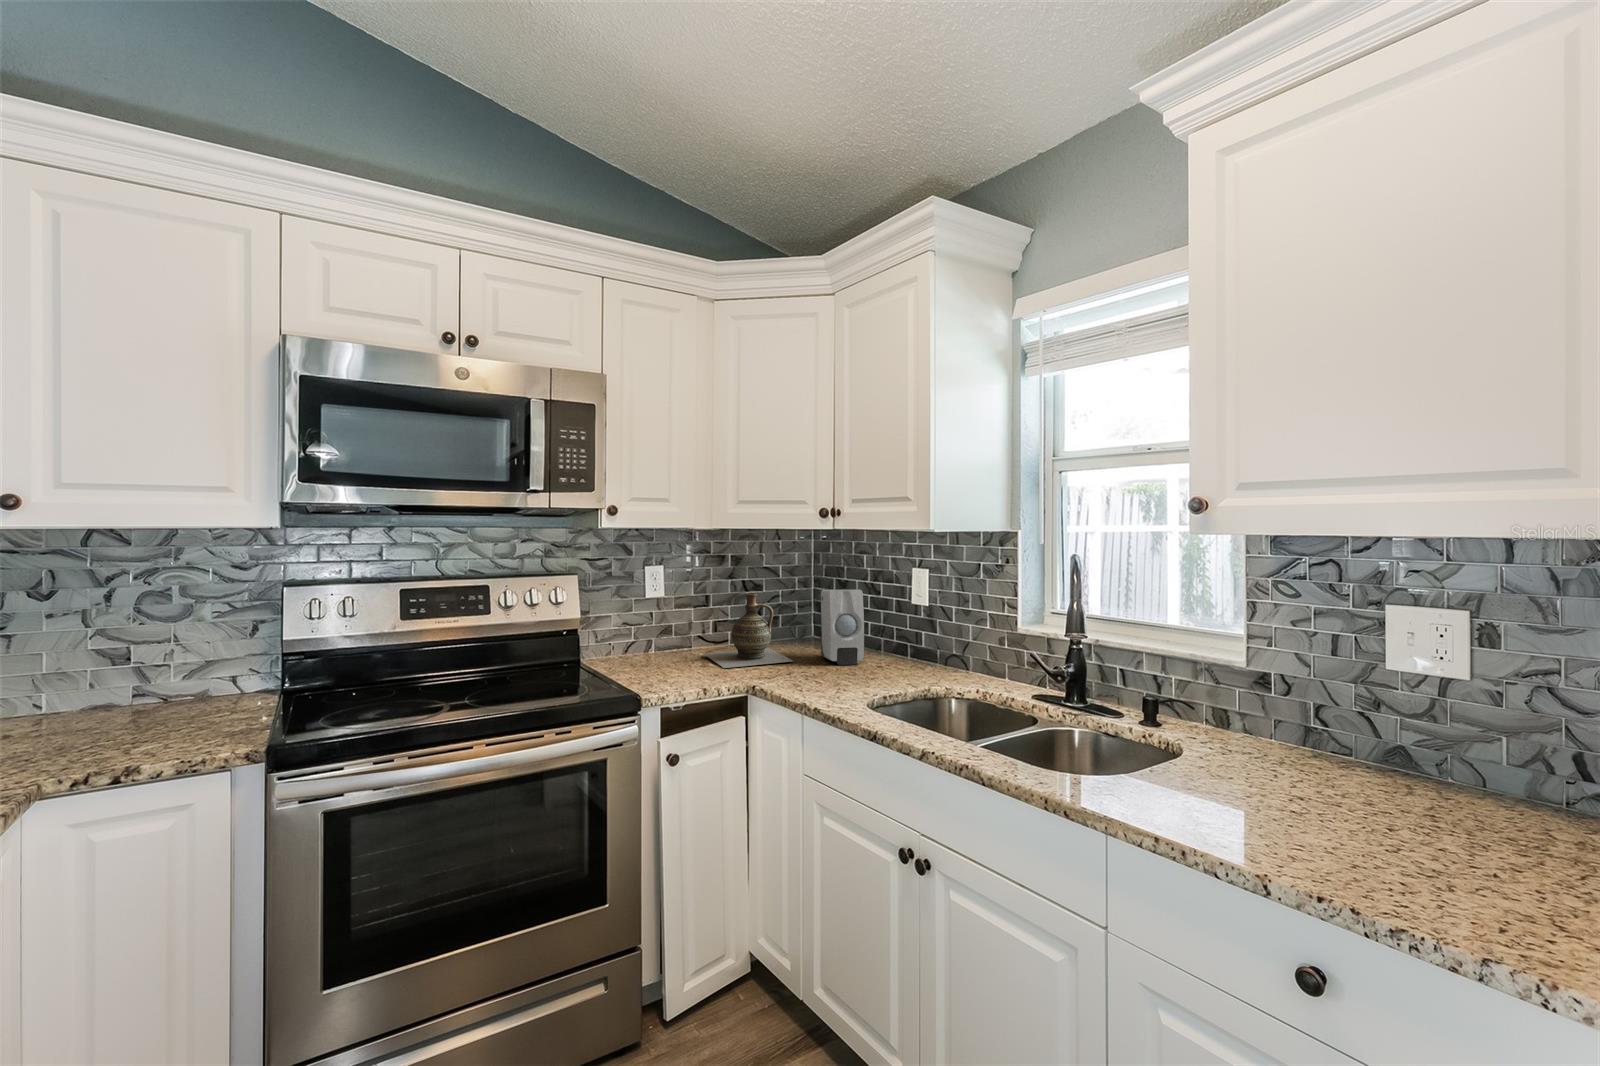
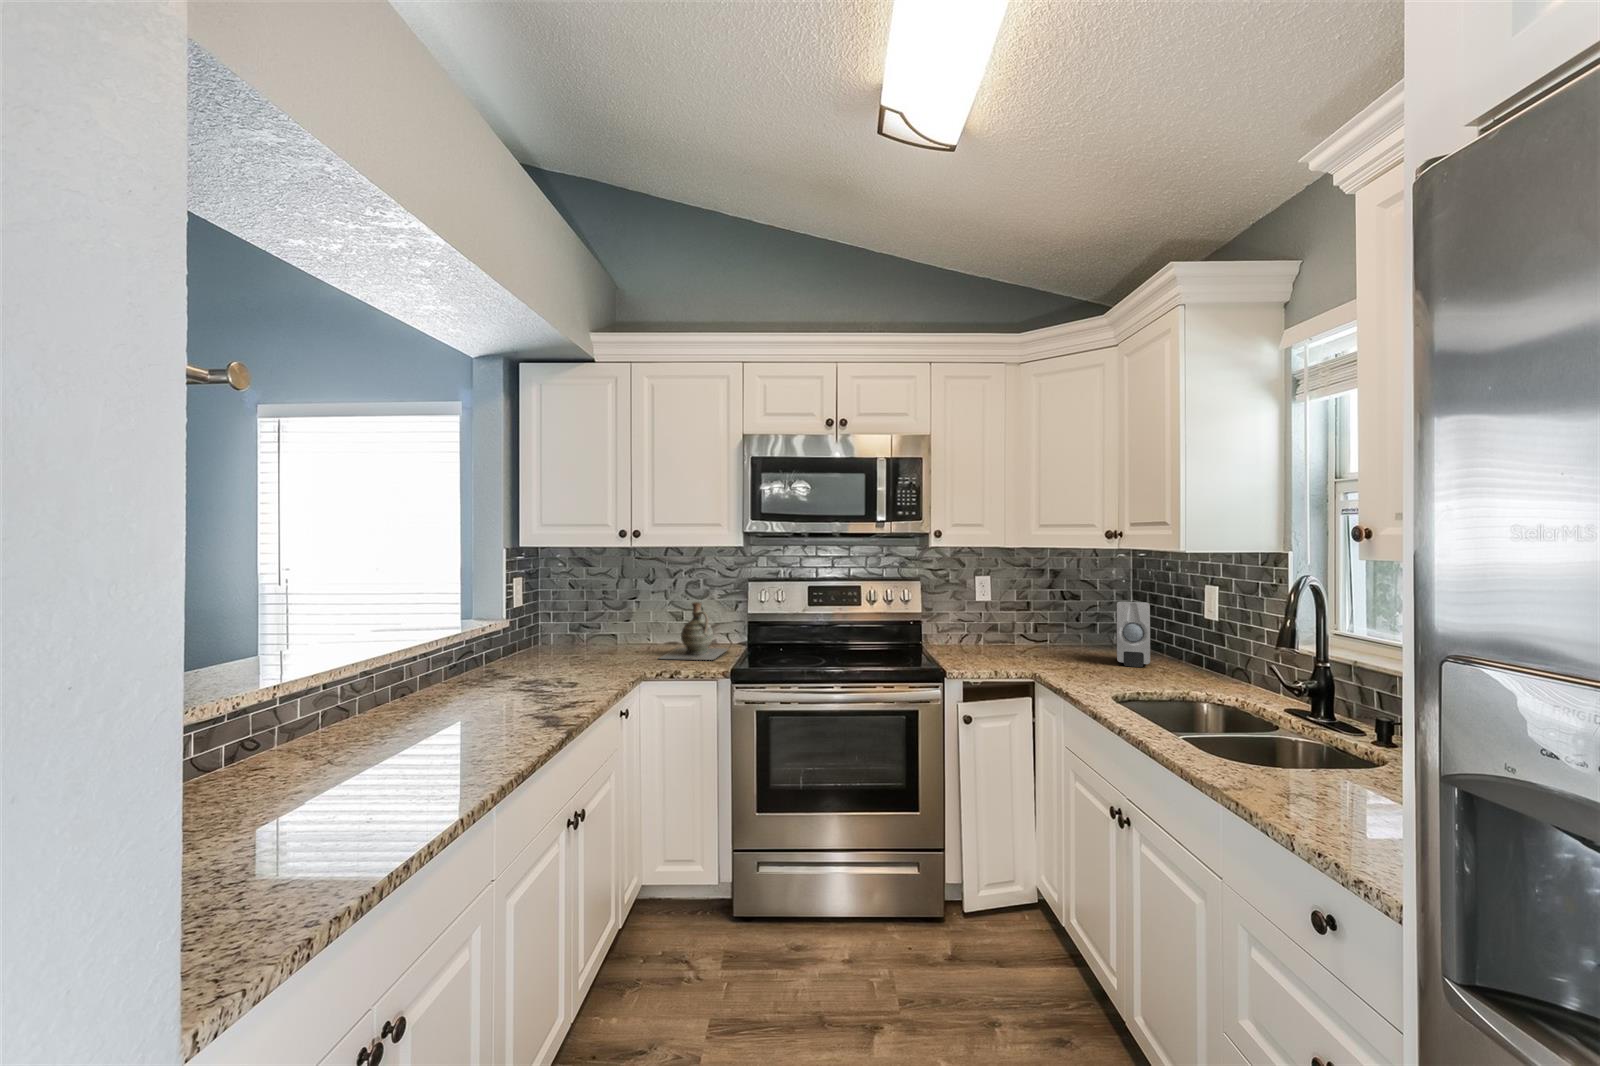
ceramic jug: present [704,593,793,668] -> present [659,602,728,660]

